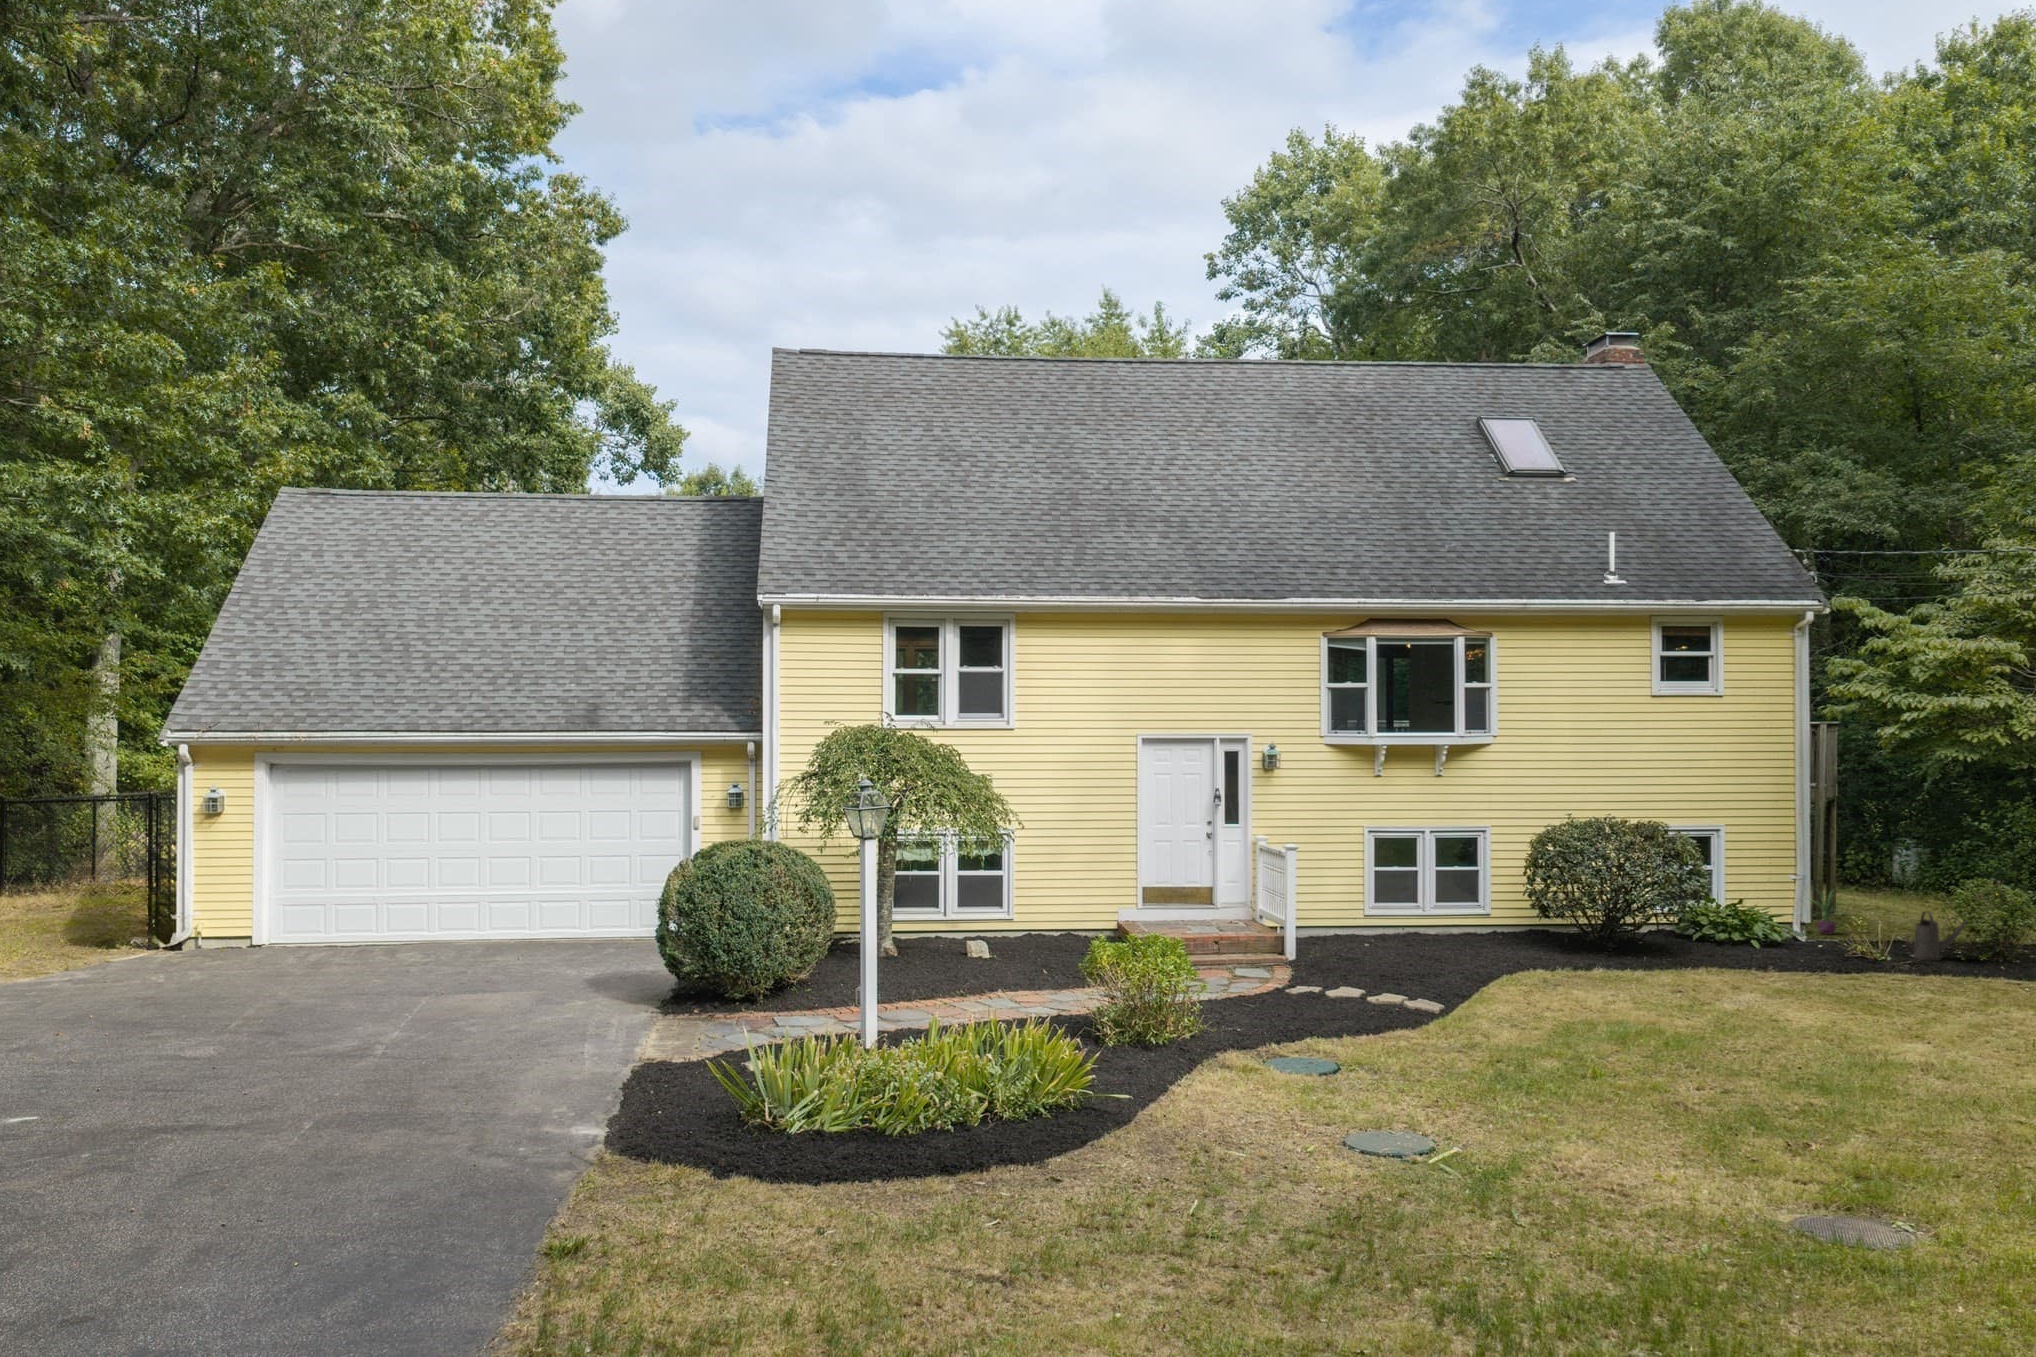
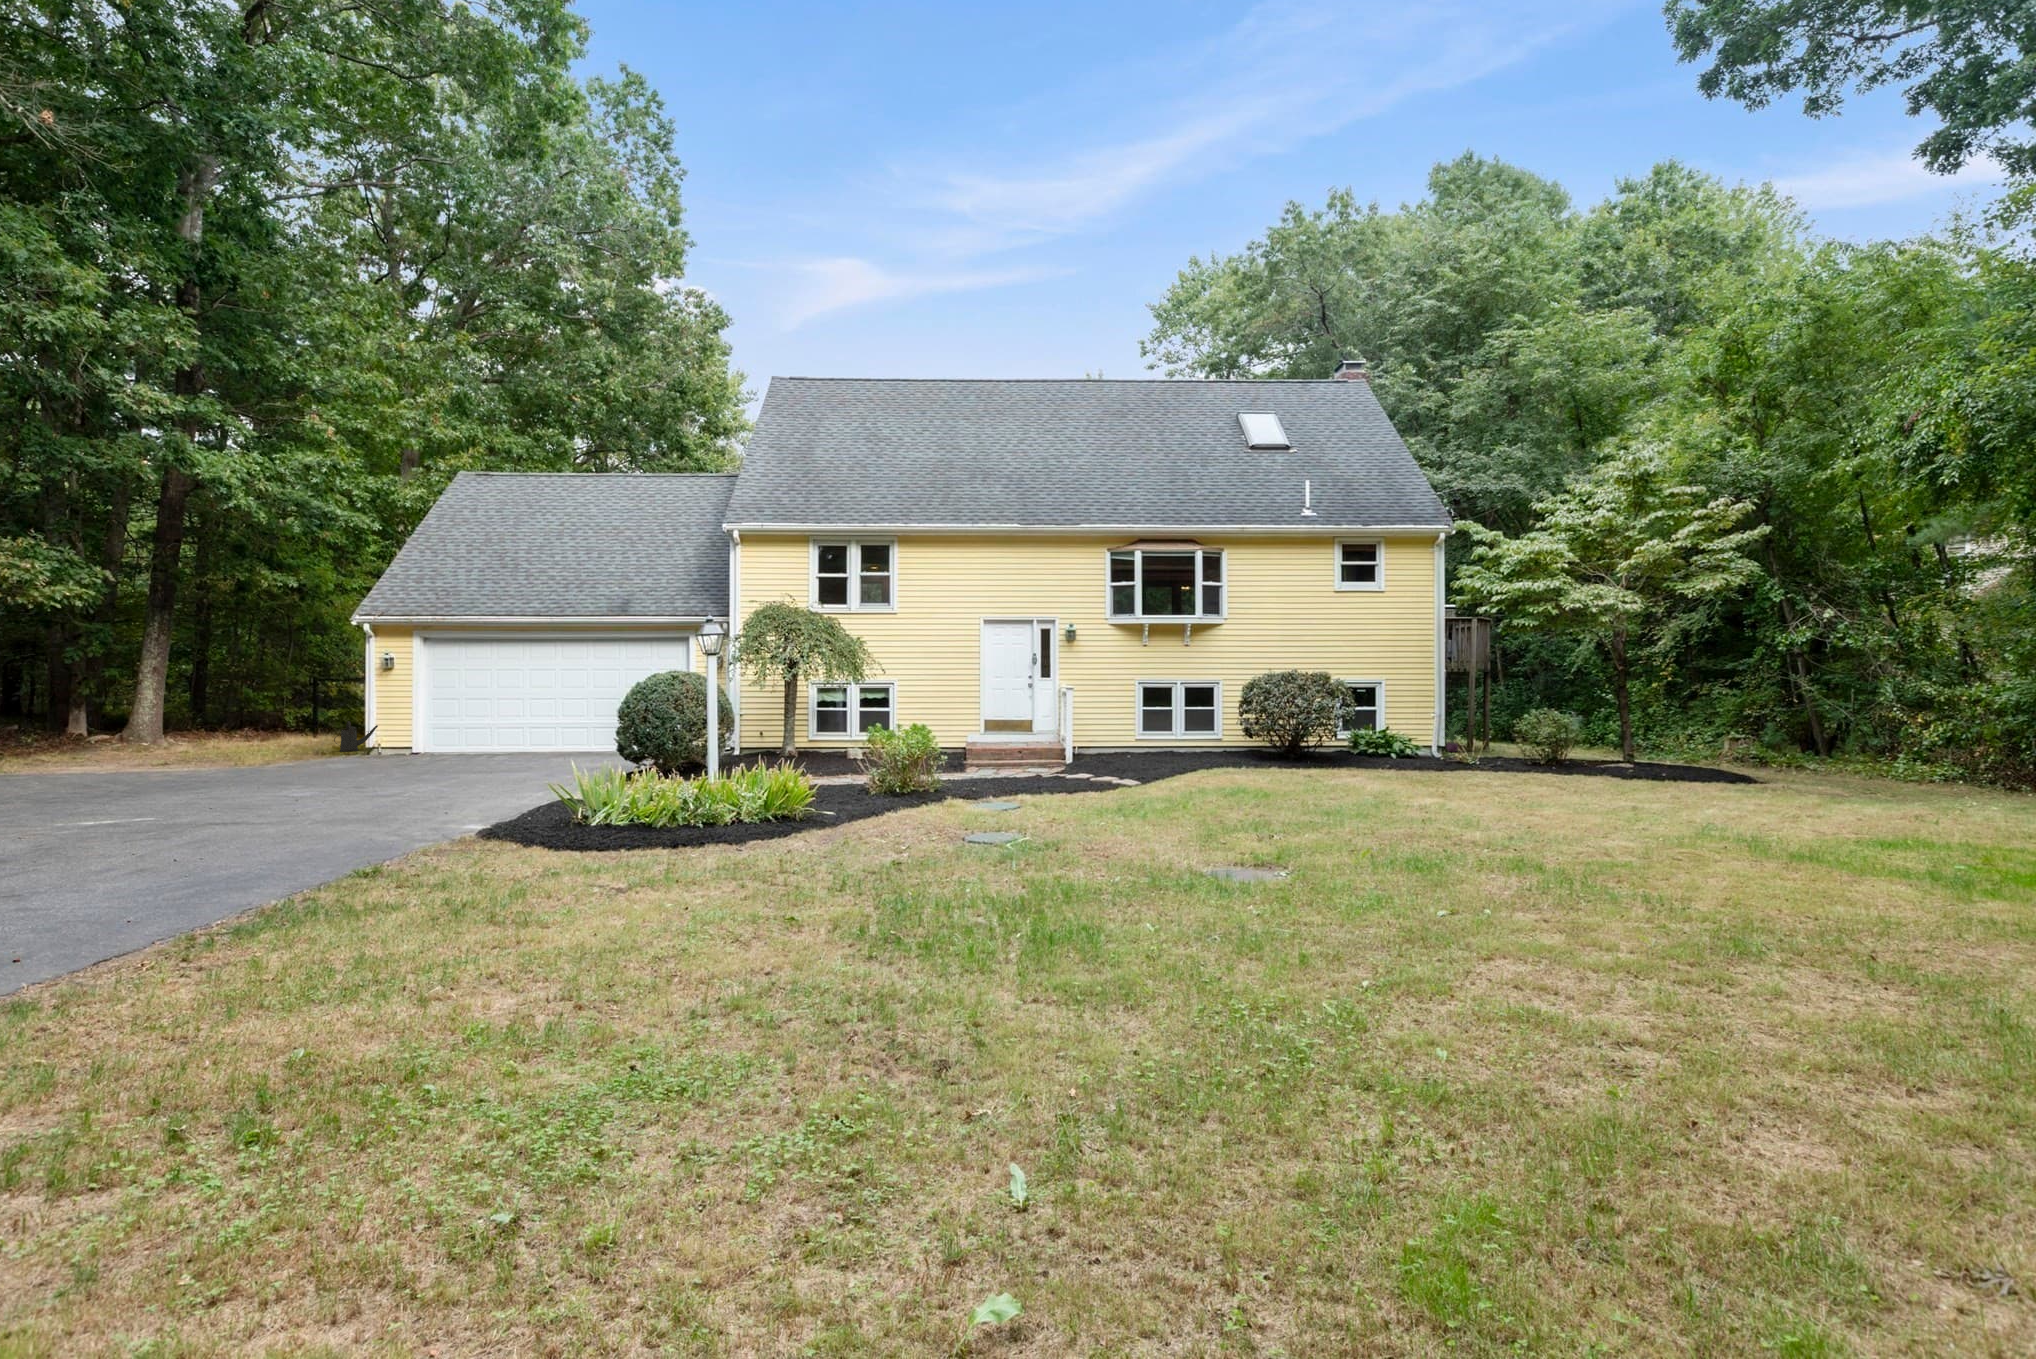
watering can: present [1906,911,1968,961] -> present [334,721,378,752]

